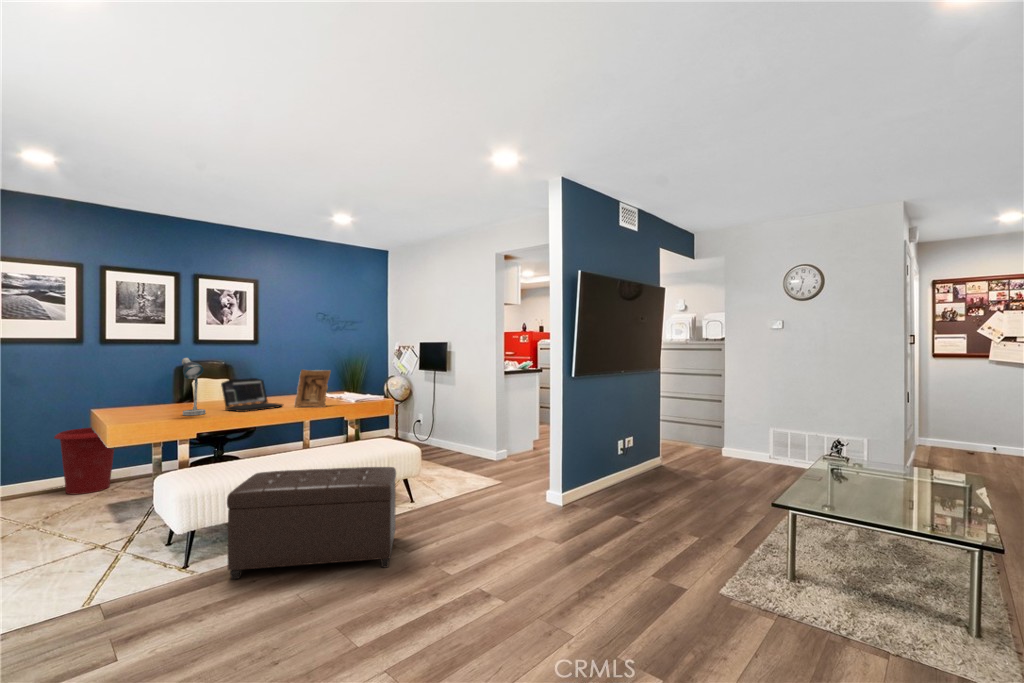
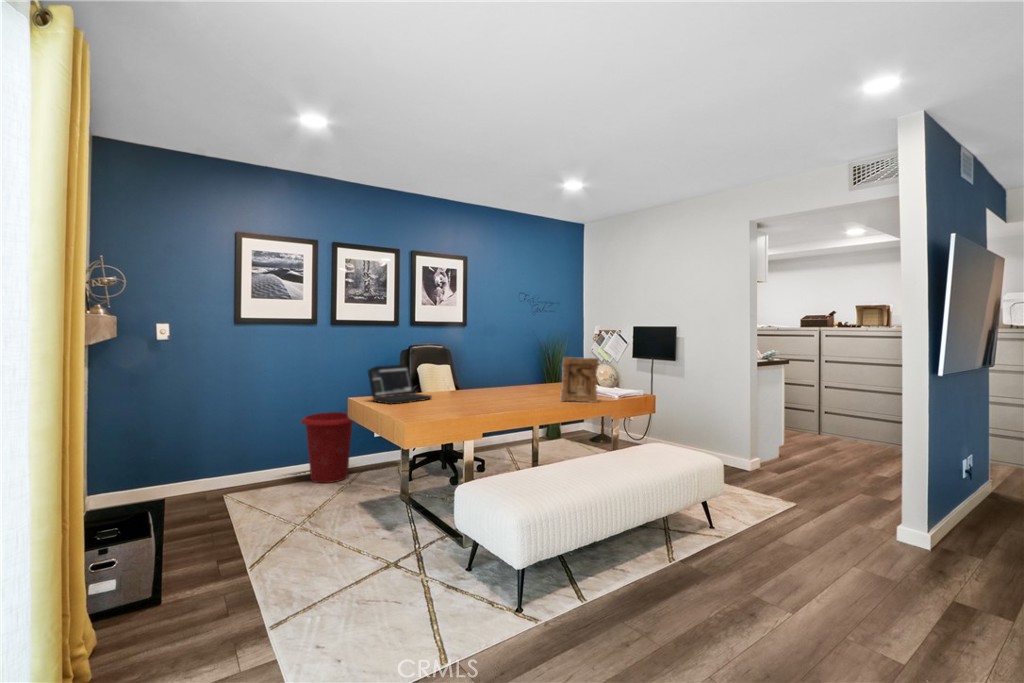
desk lamp: present [182,358,205,416] -> none [456,341,485,409]
laptop: present [221,378,283,412] -> present [368,365,431,404]
ottoman: present [227,467,396,579] -> none [573,487,796,636]

